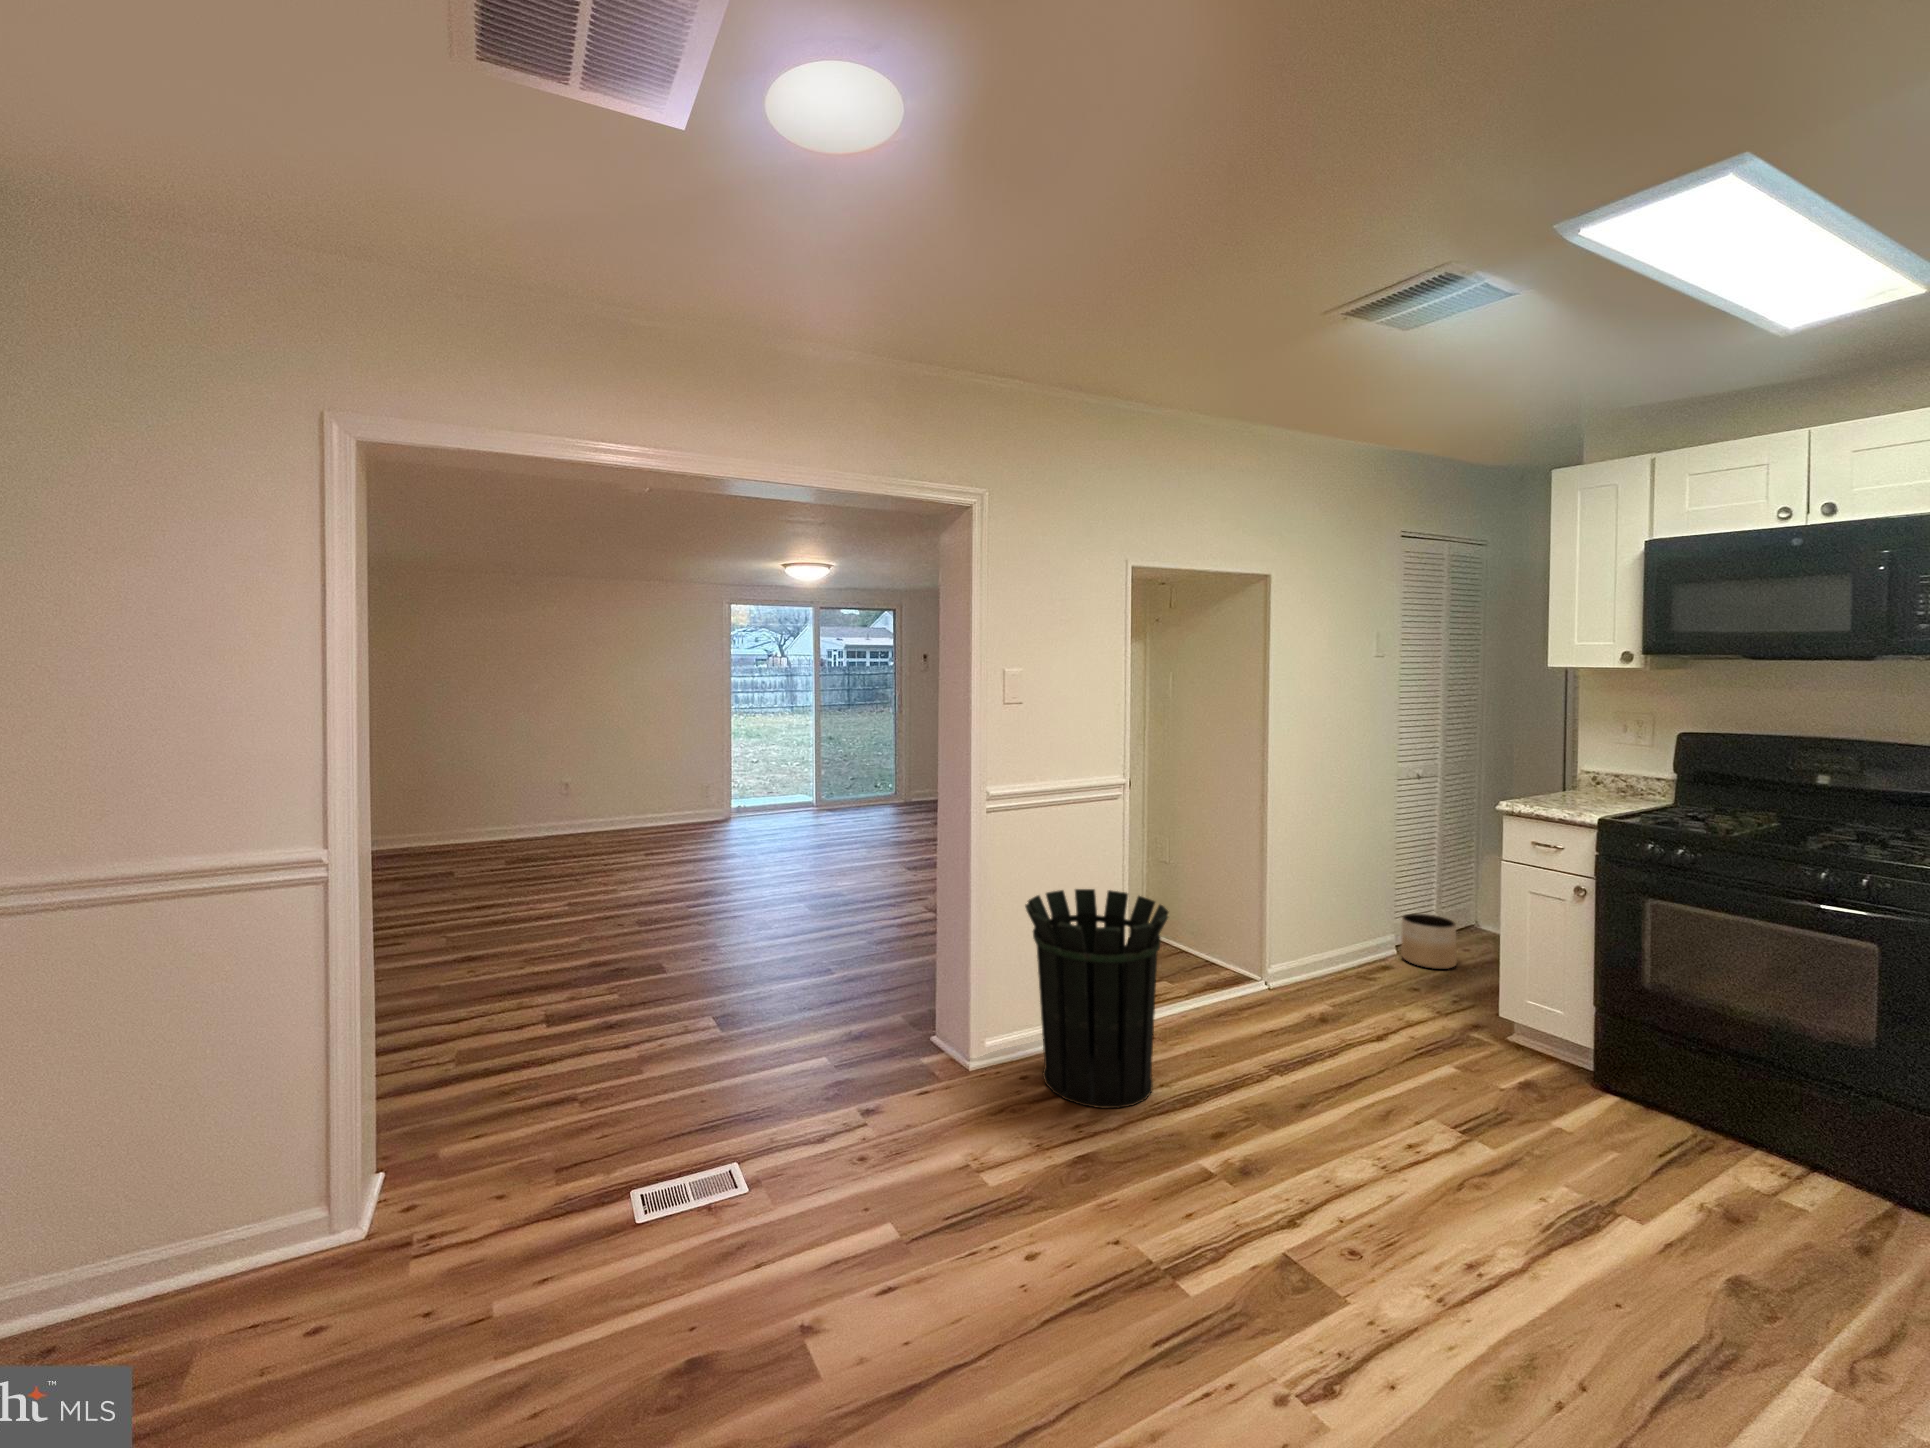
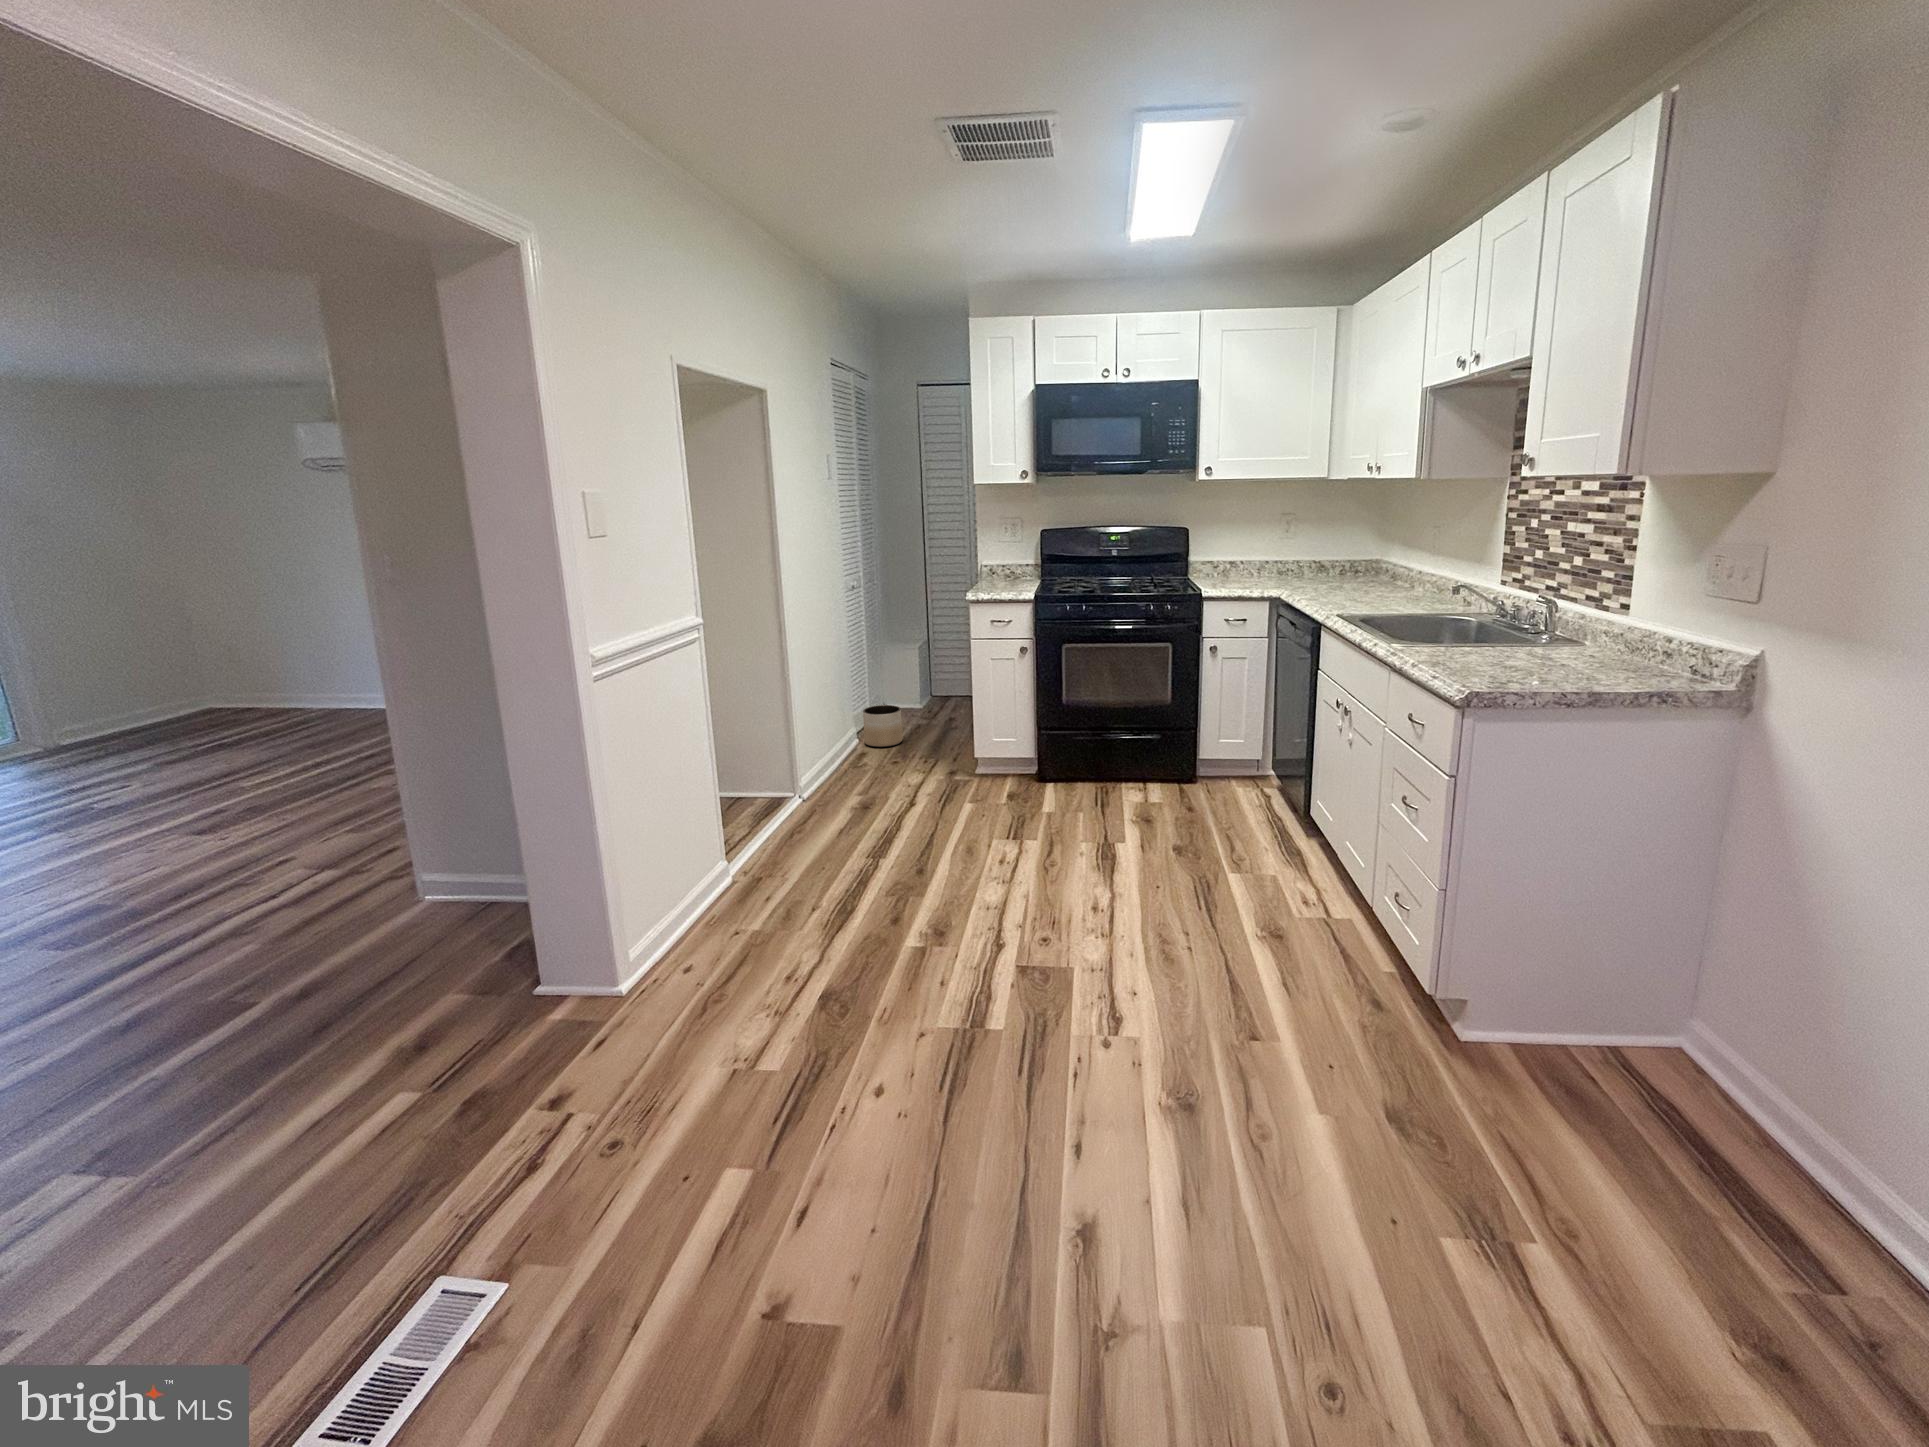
waste bin: present [1025,889,1168,1108] -> none [661,738,823,963]

